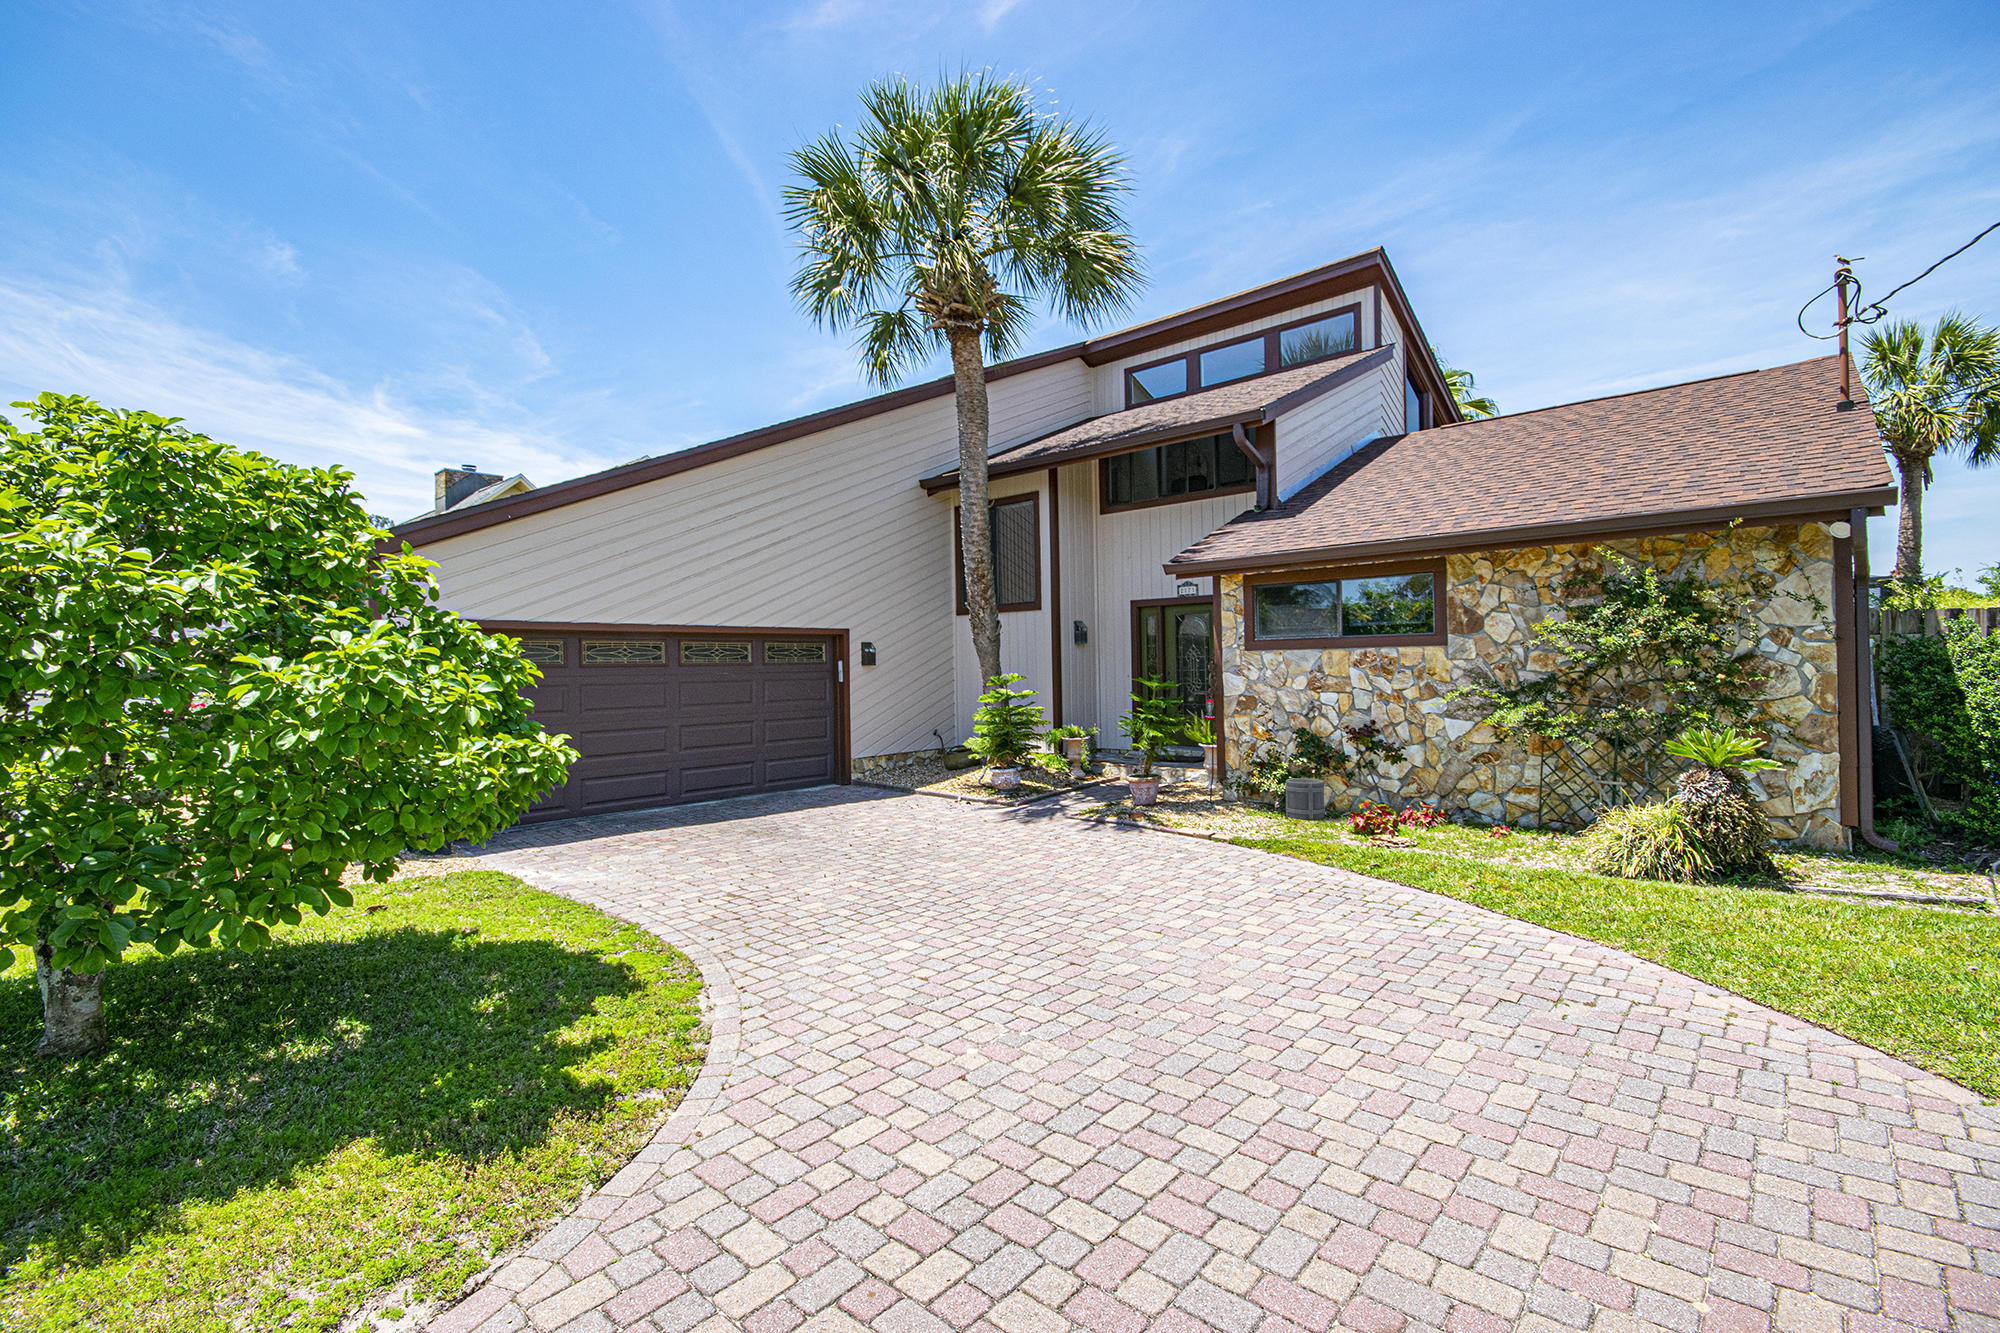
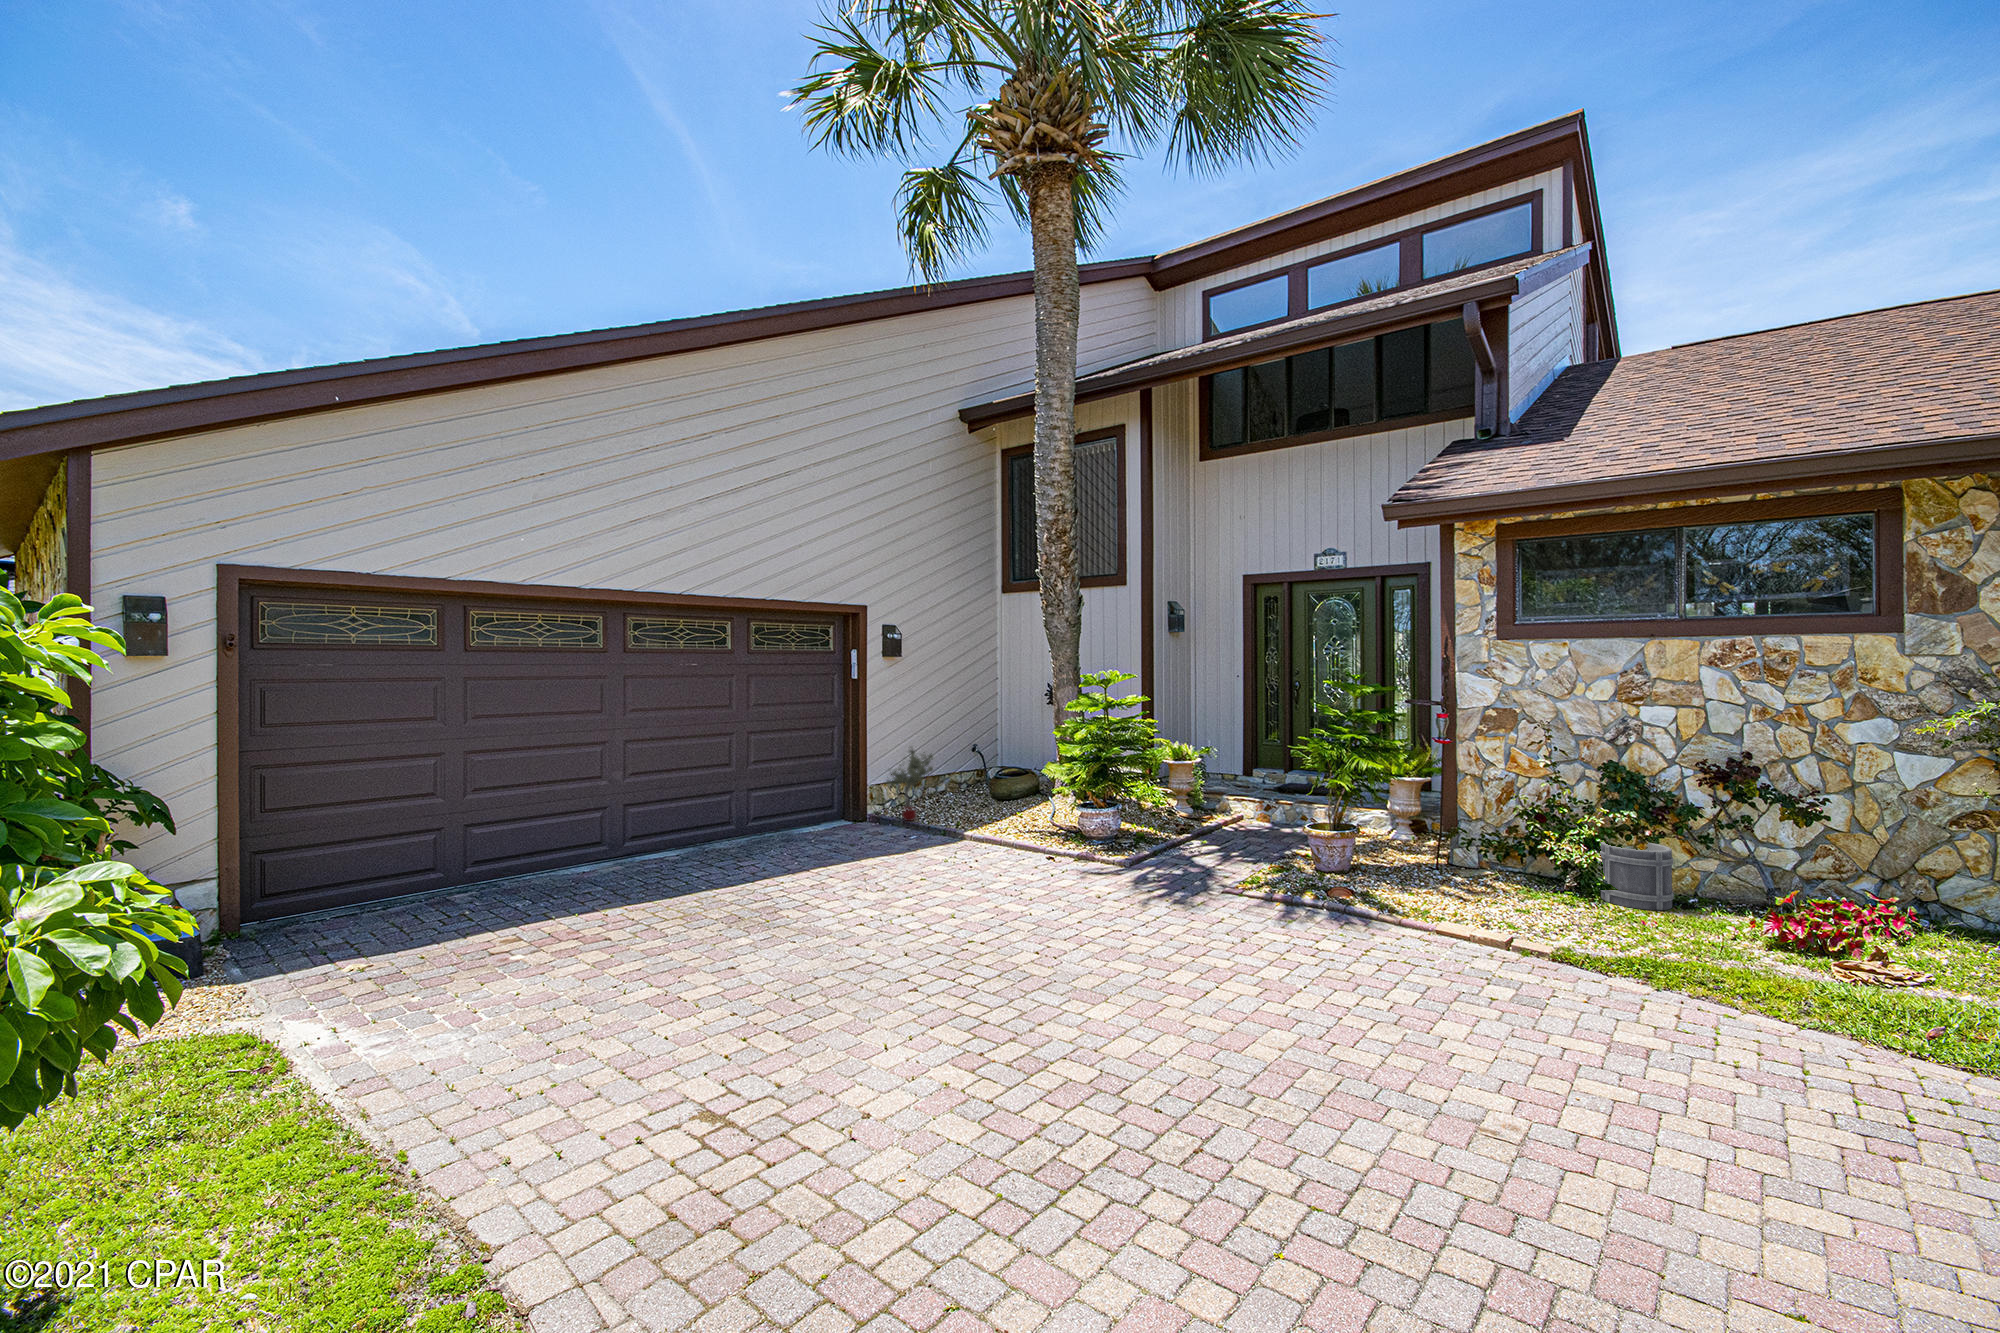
potted tree: none [863,729,901,782] -> present [886,747,933,821]

